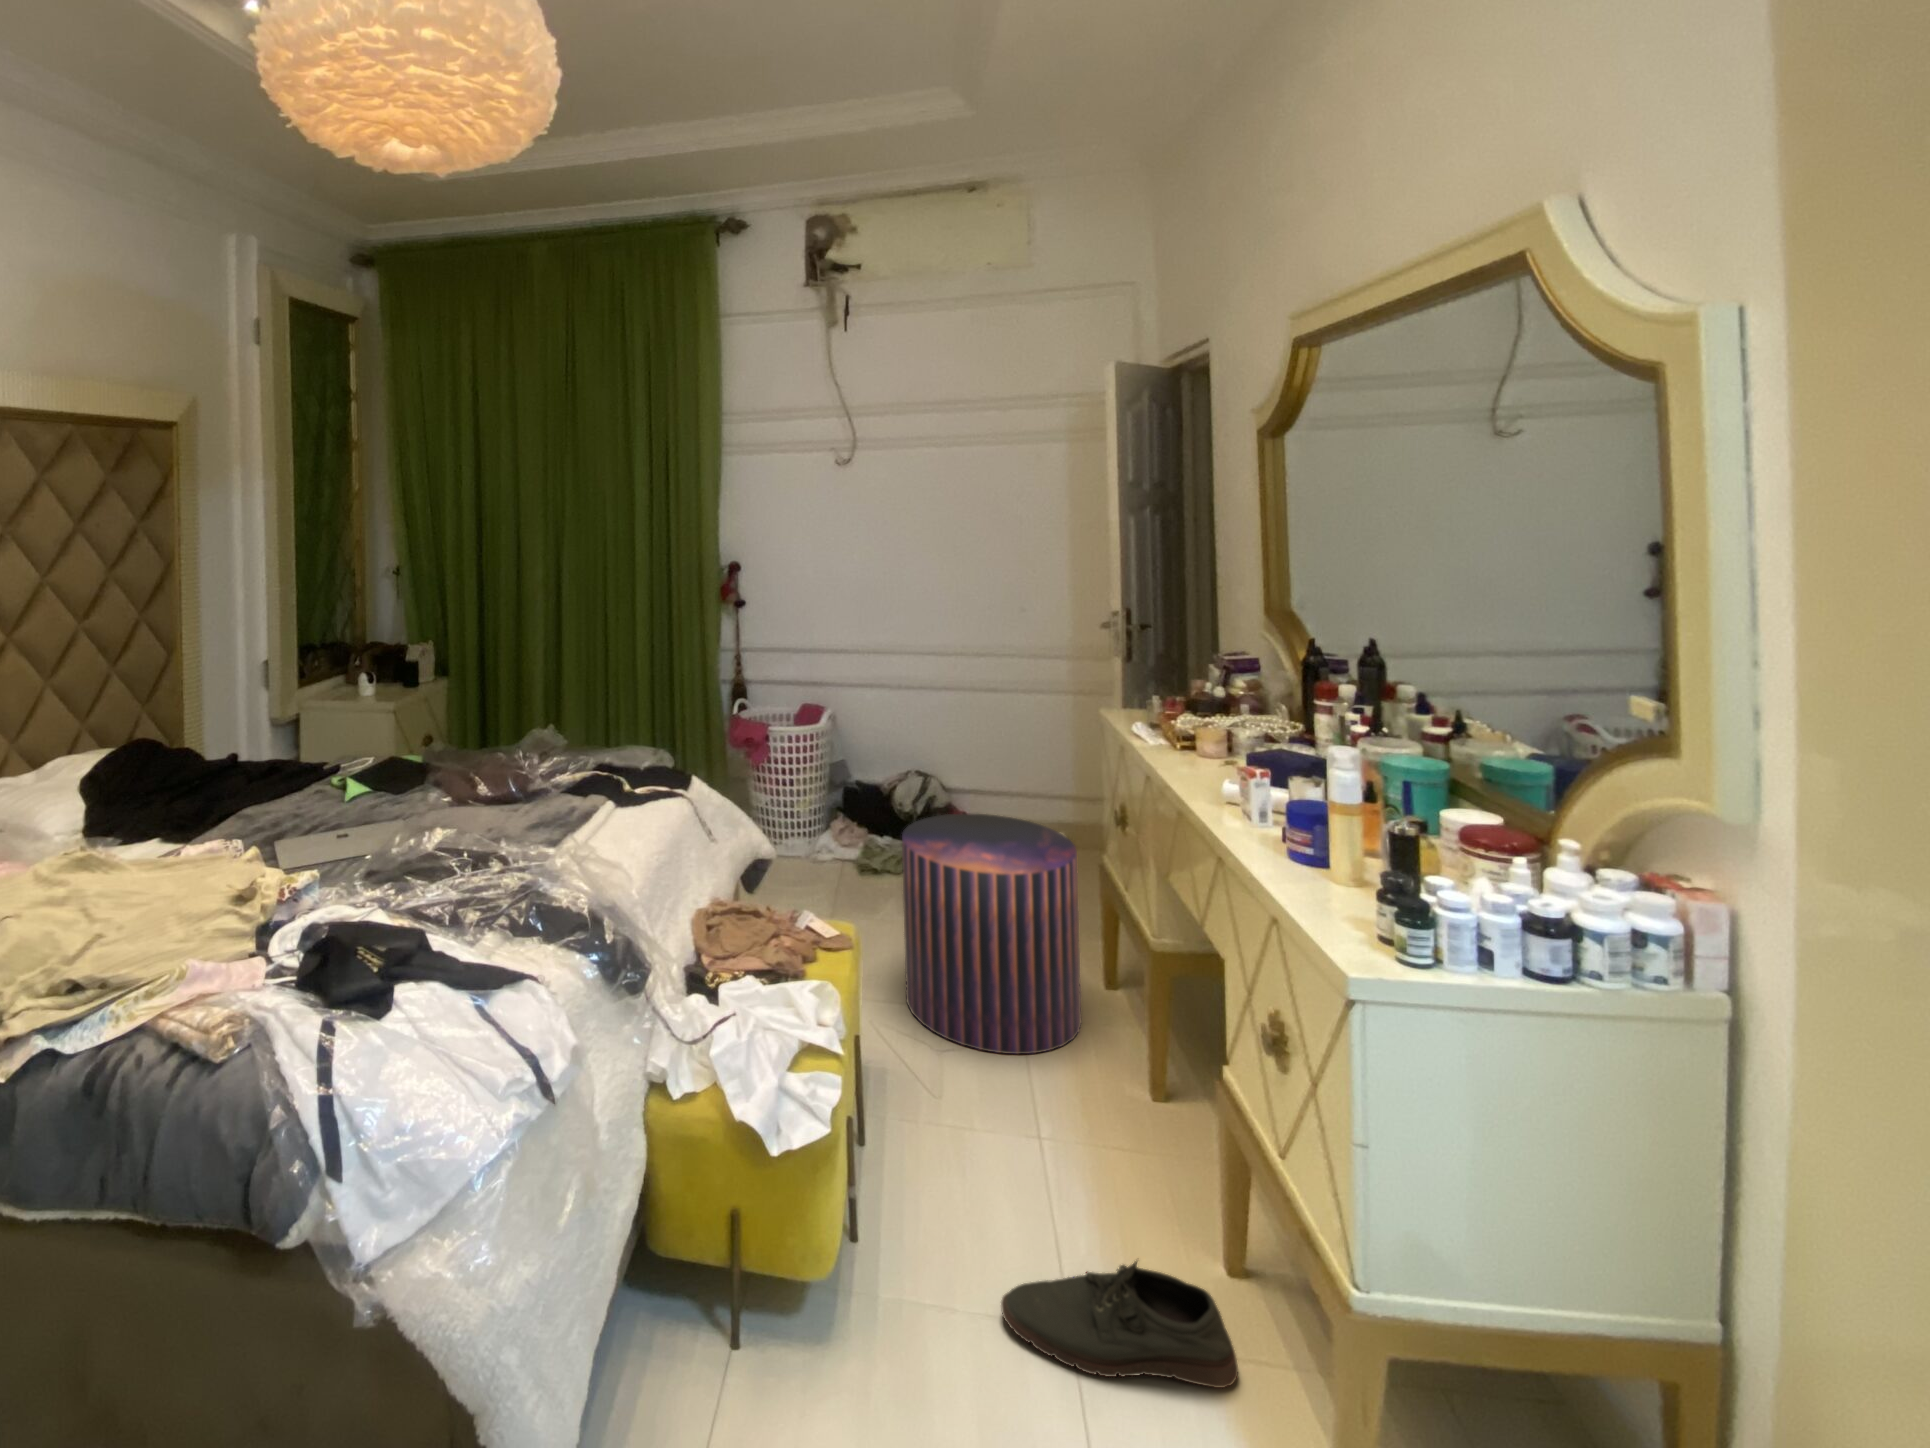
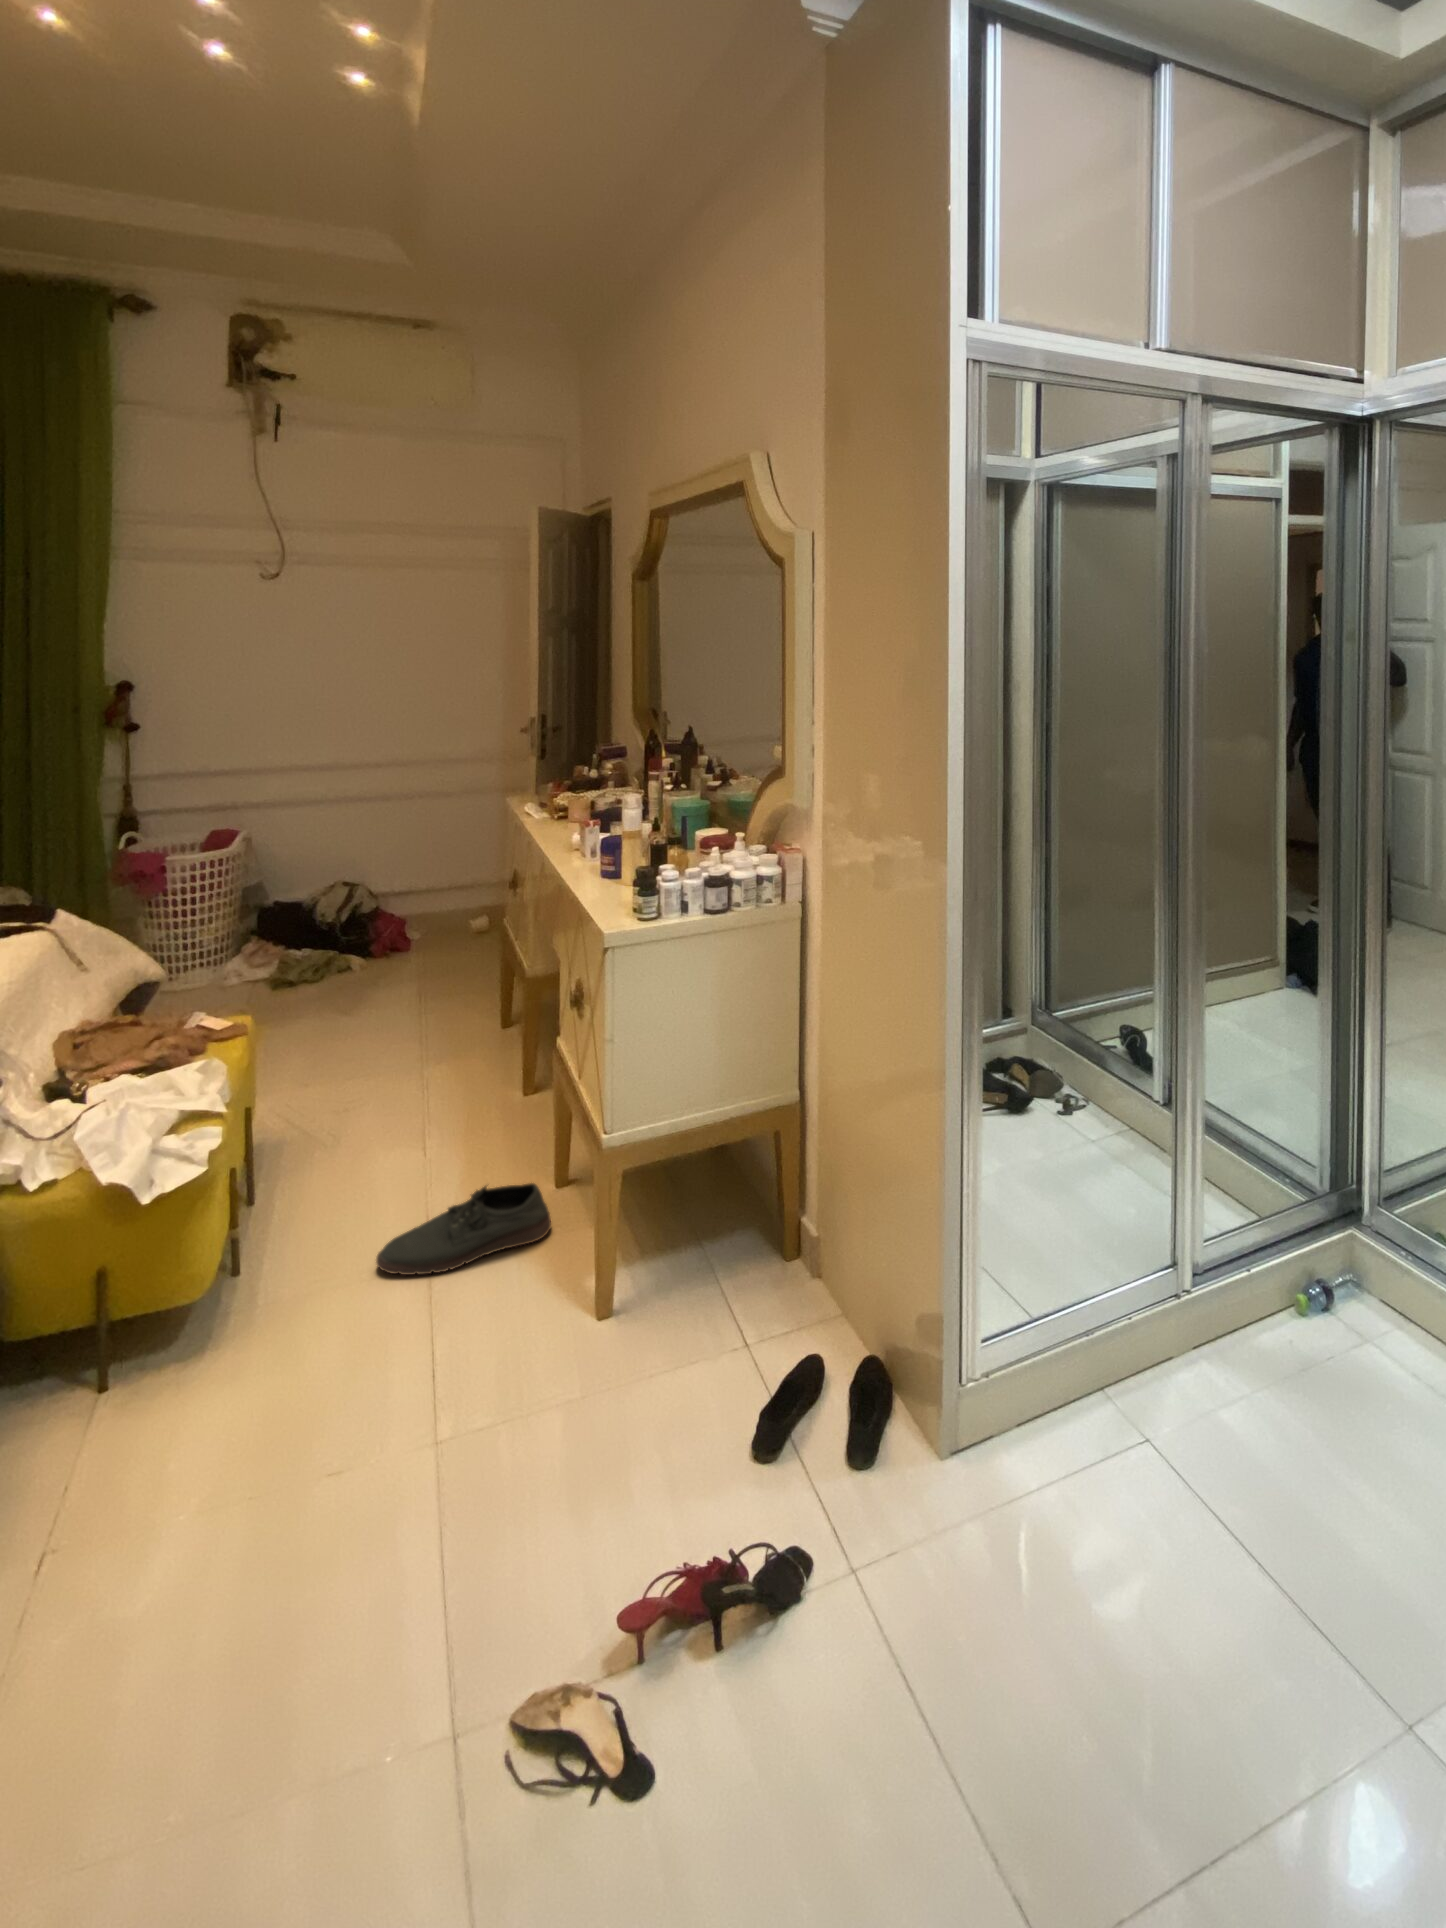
pouf: present [902,813,1081,1054] -> none [315,901,483,1101]

